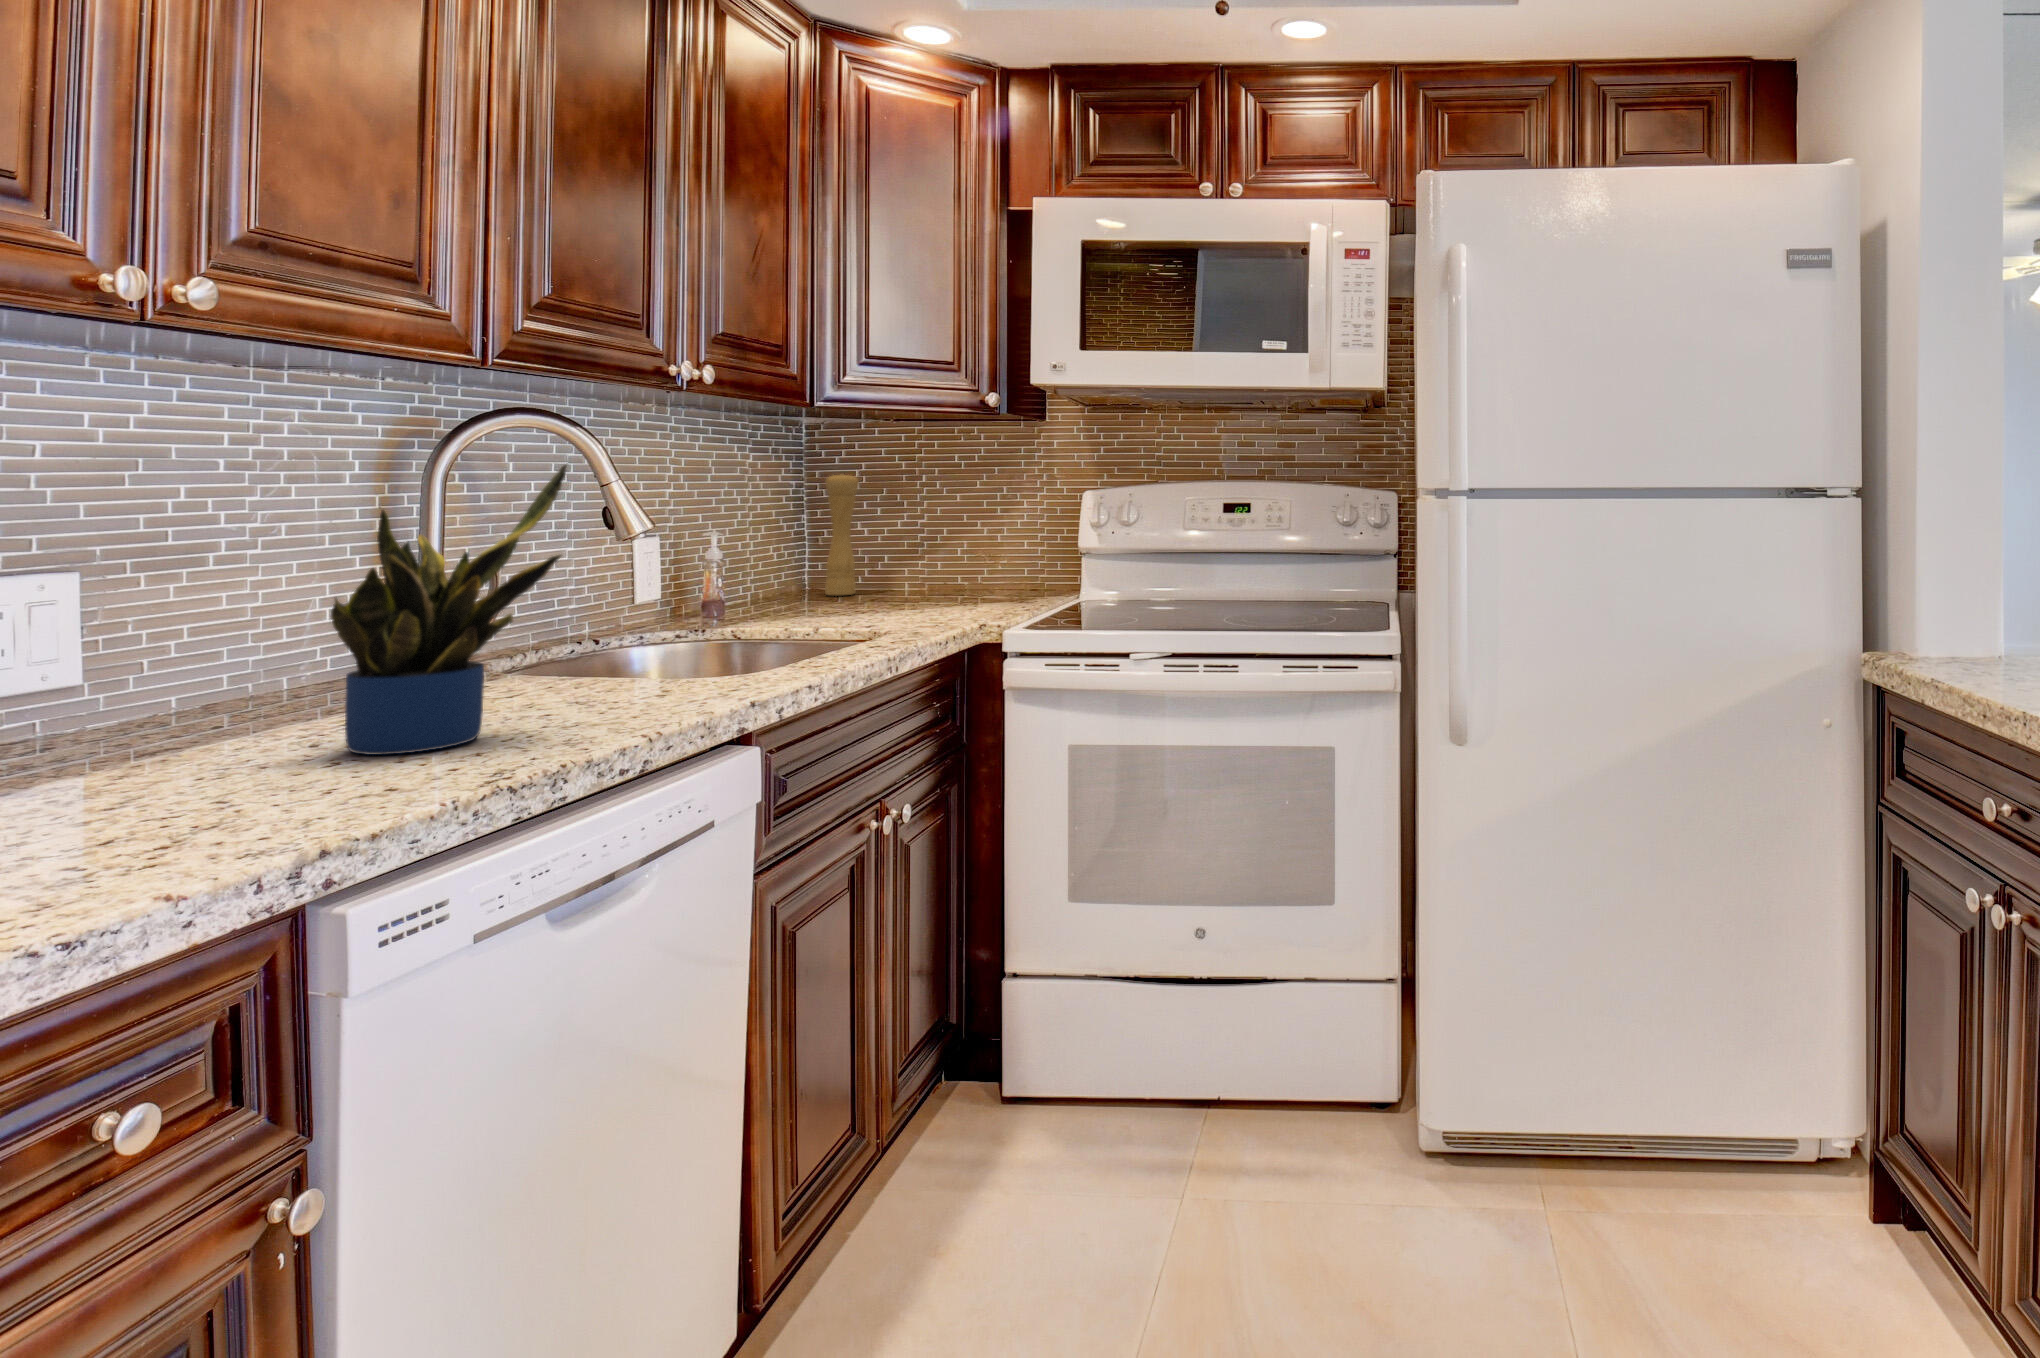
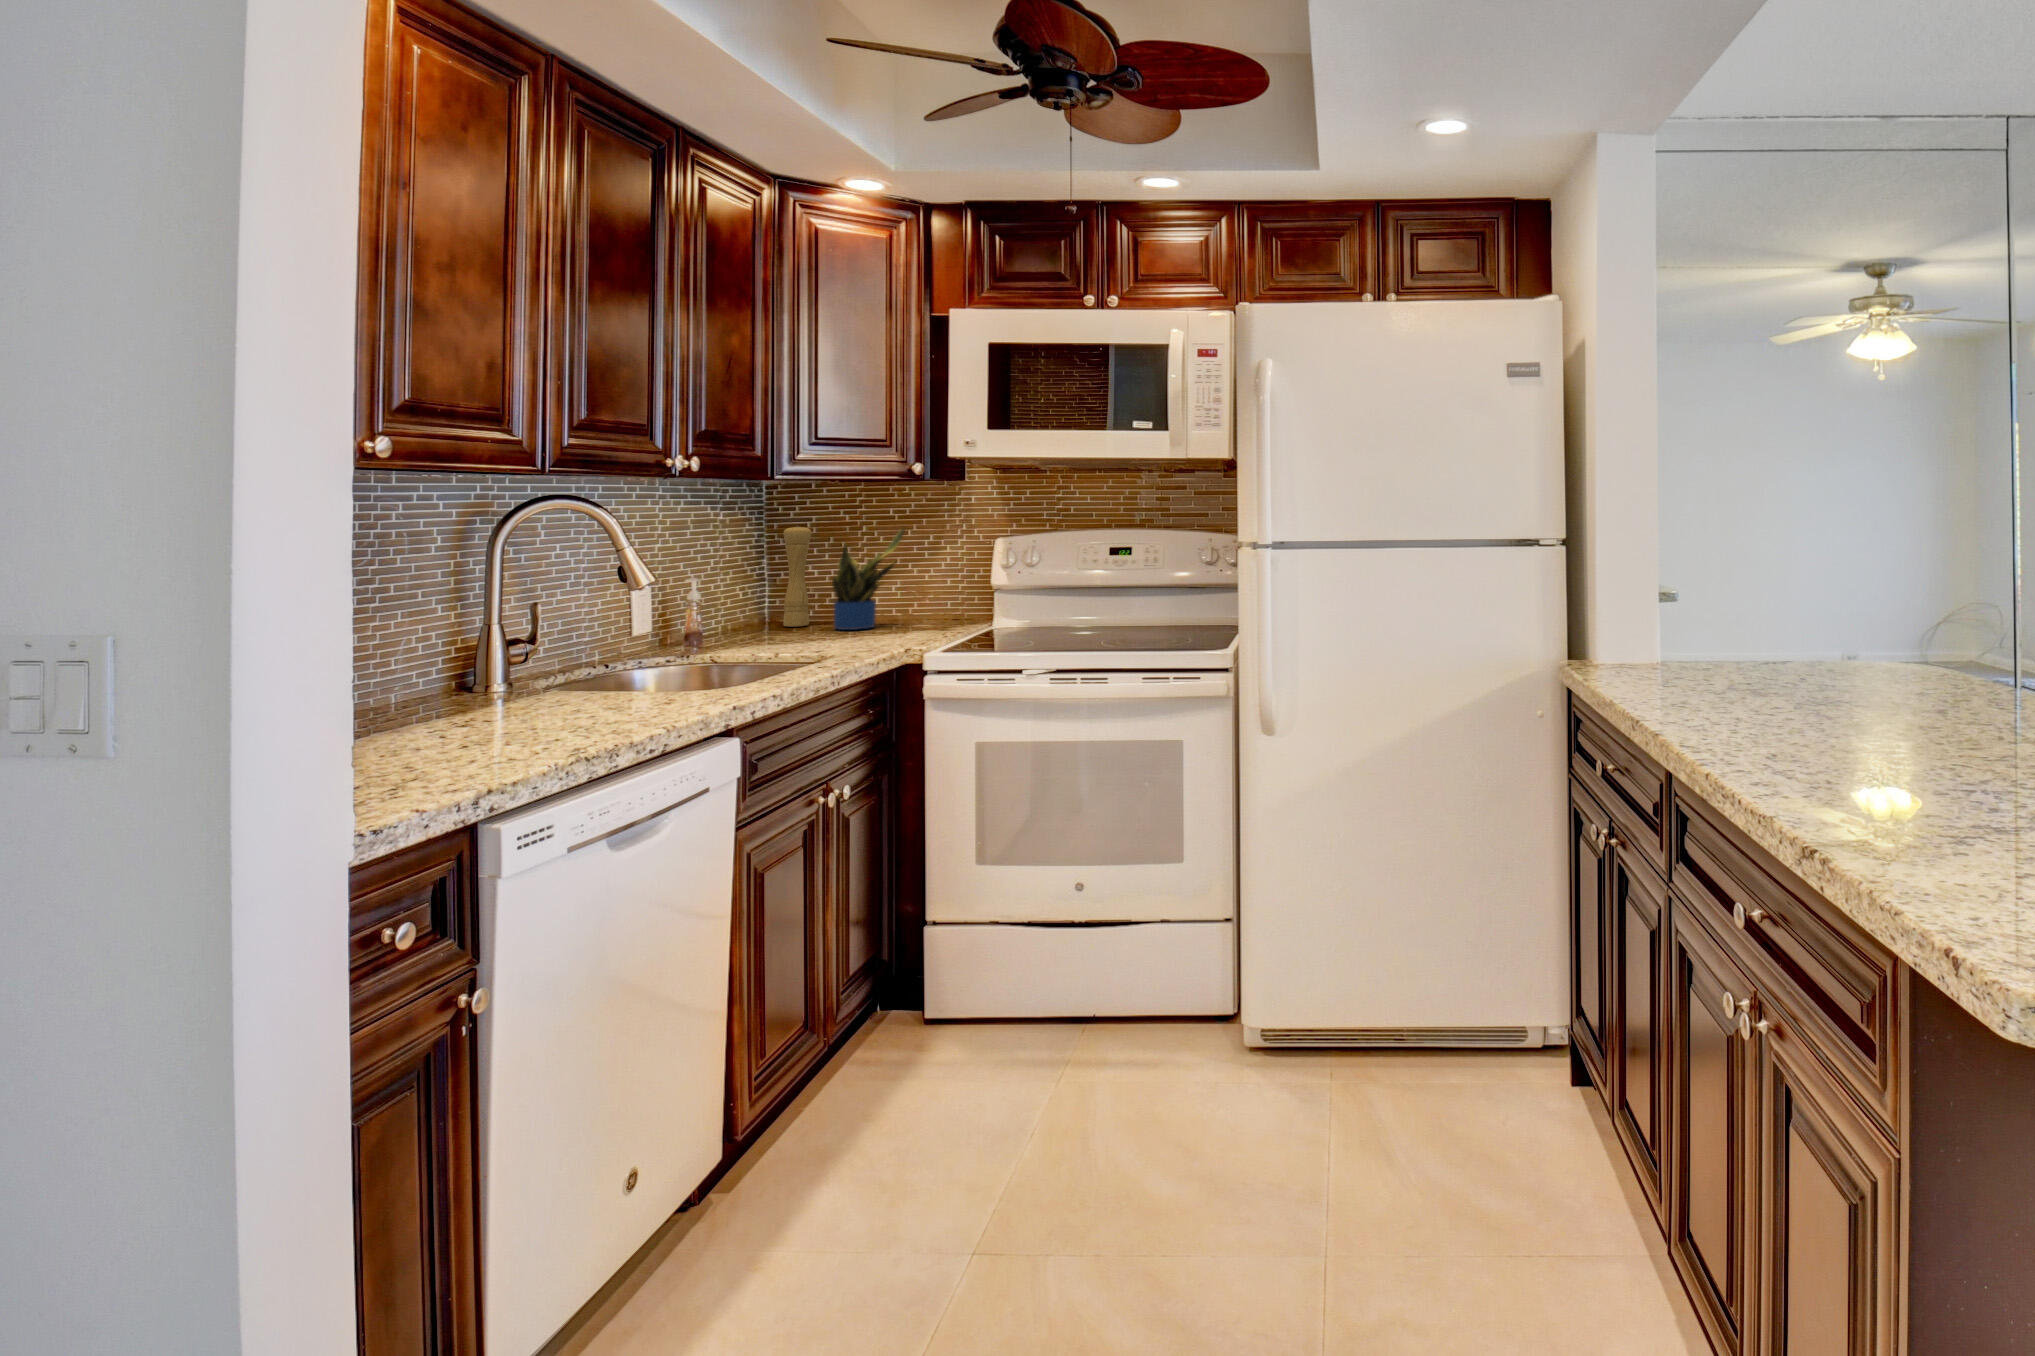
potted plant: present [331,465,567,755] -> present [832,528,905,630]

